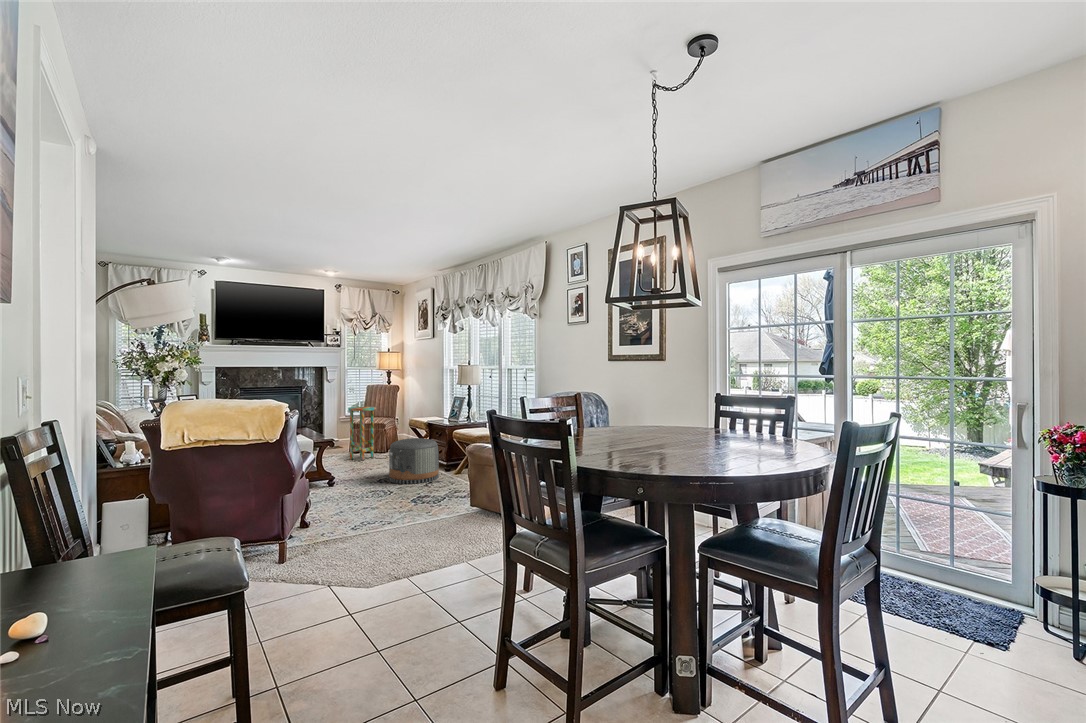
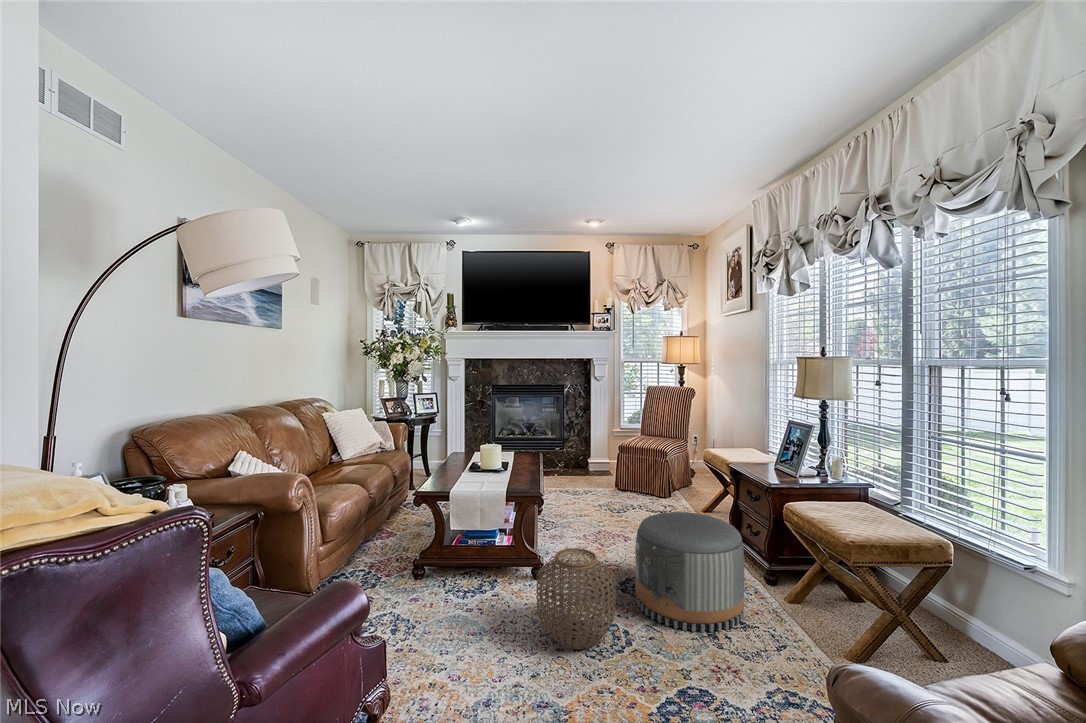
side table: present [348,407,376,460] -> none [602,424,645,514]
woven basket: none [349,453,387,494] -> present [536,548,616,649]

